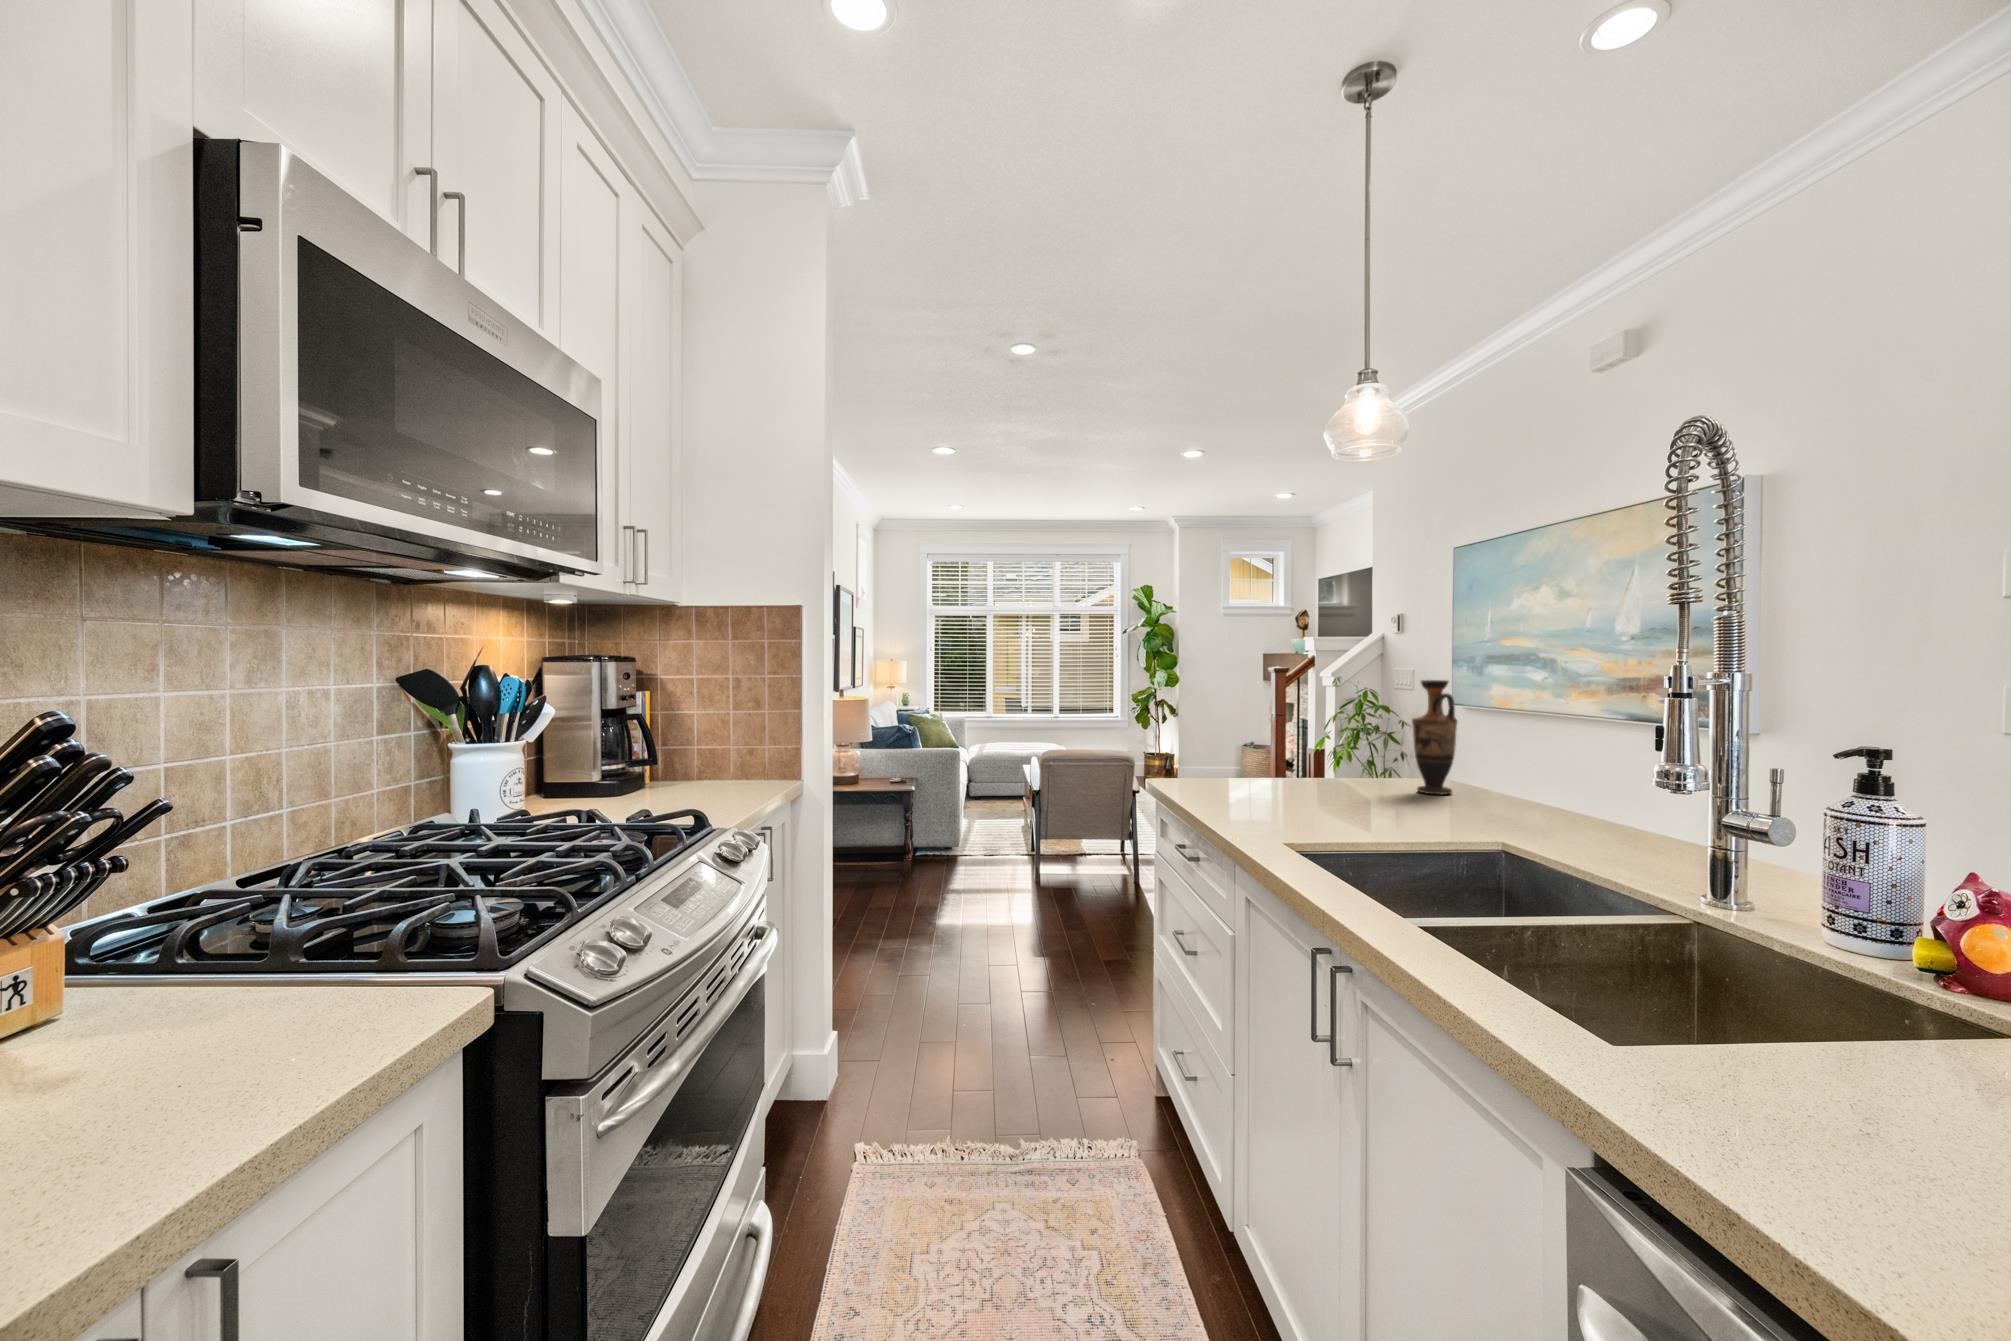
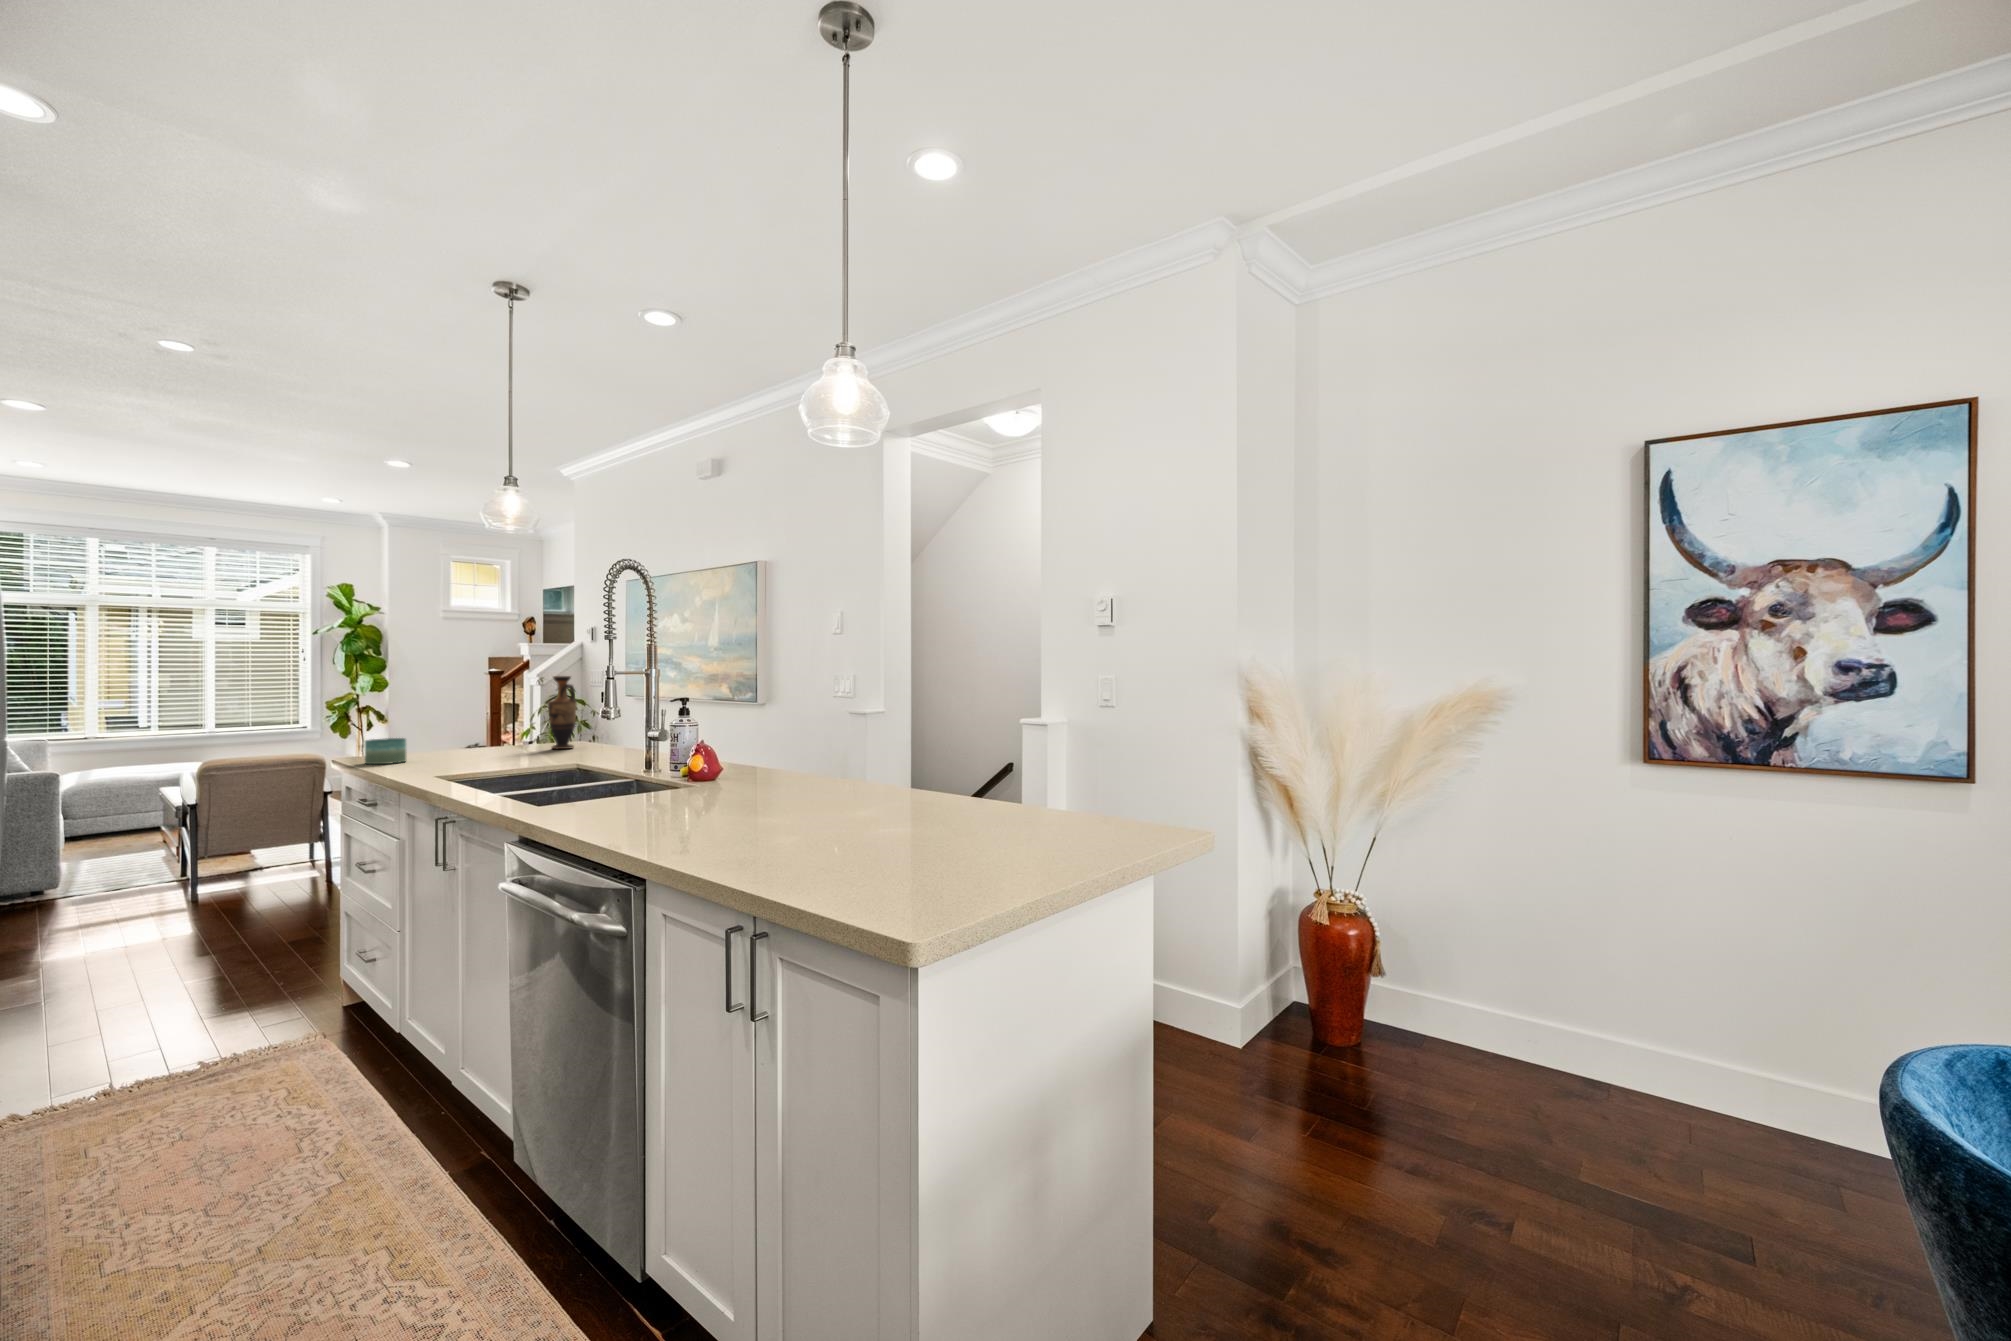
candle: none [1186,763,1234,801] -> present [365,738,407,764]

